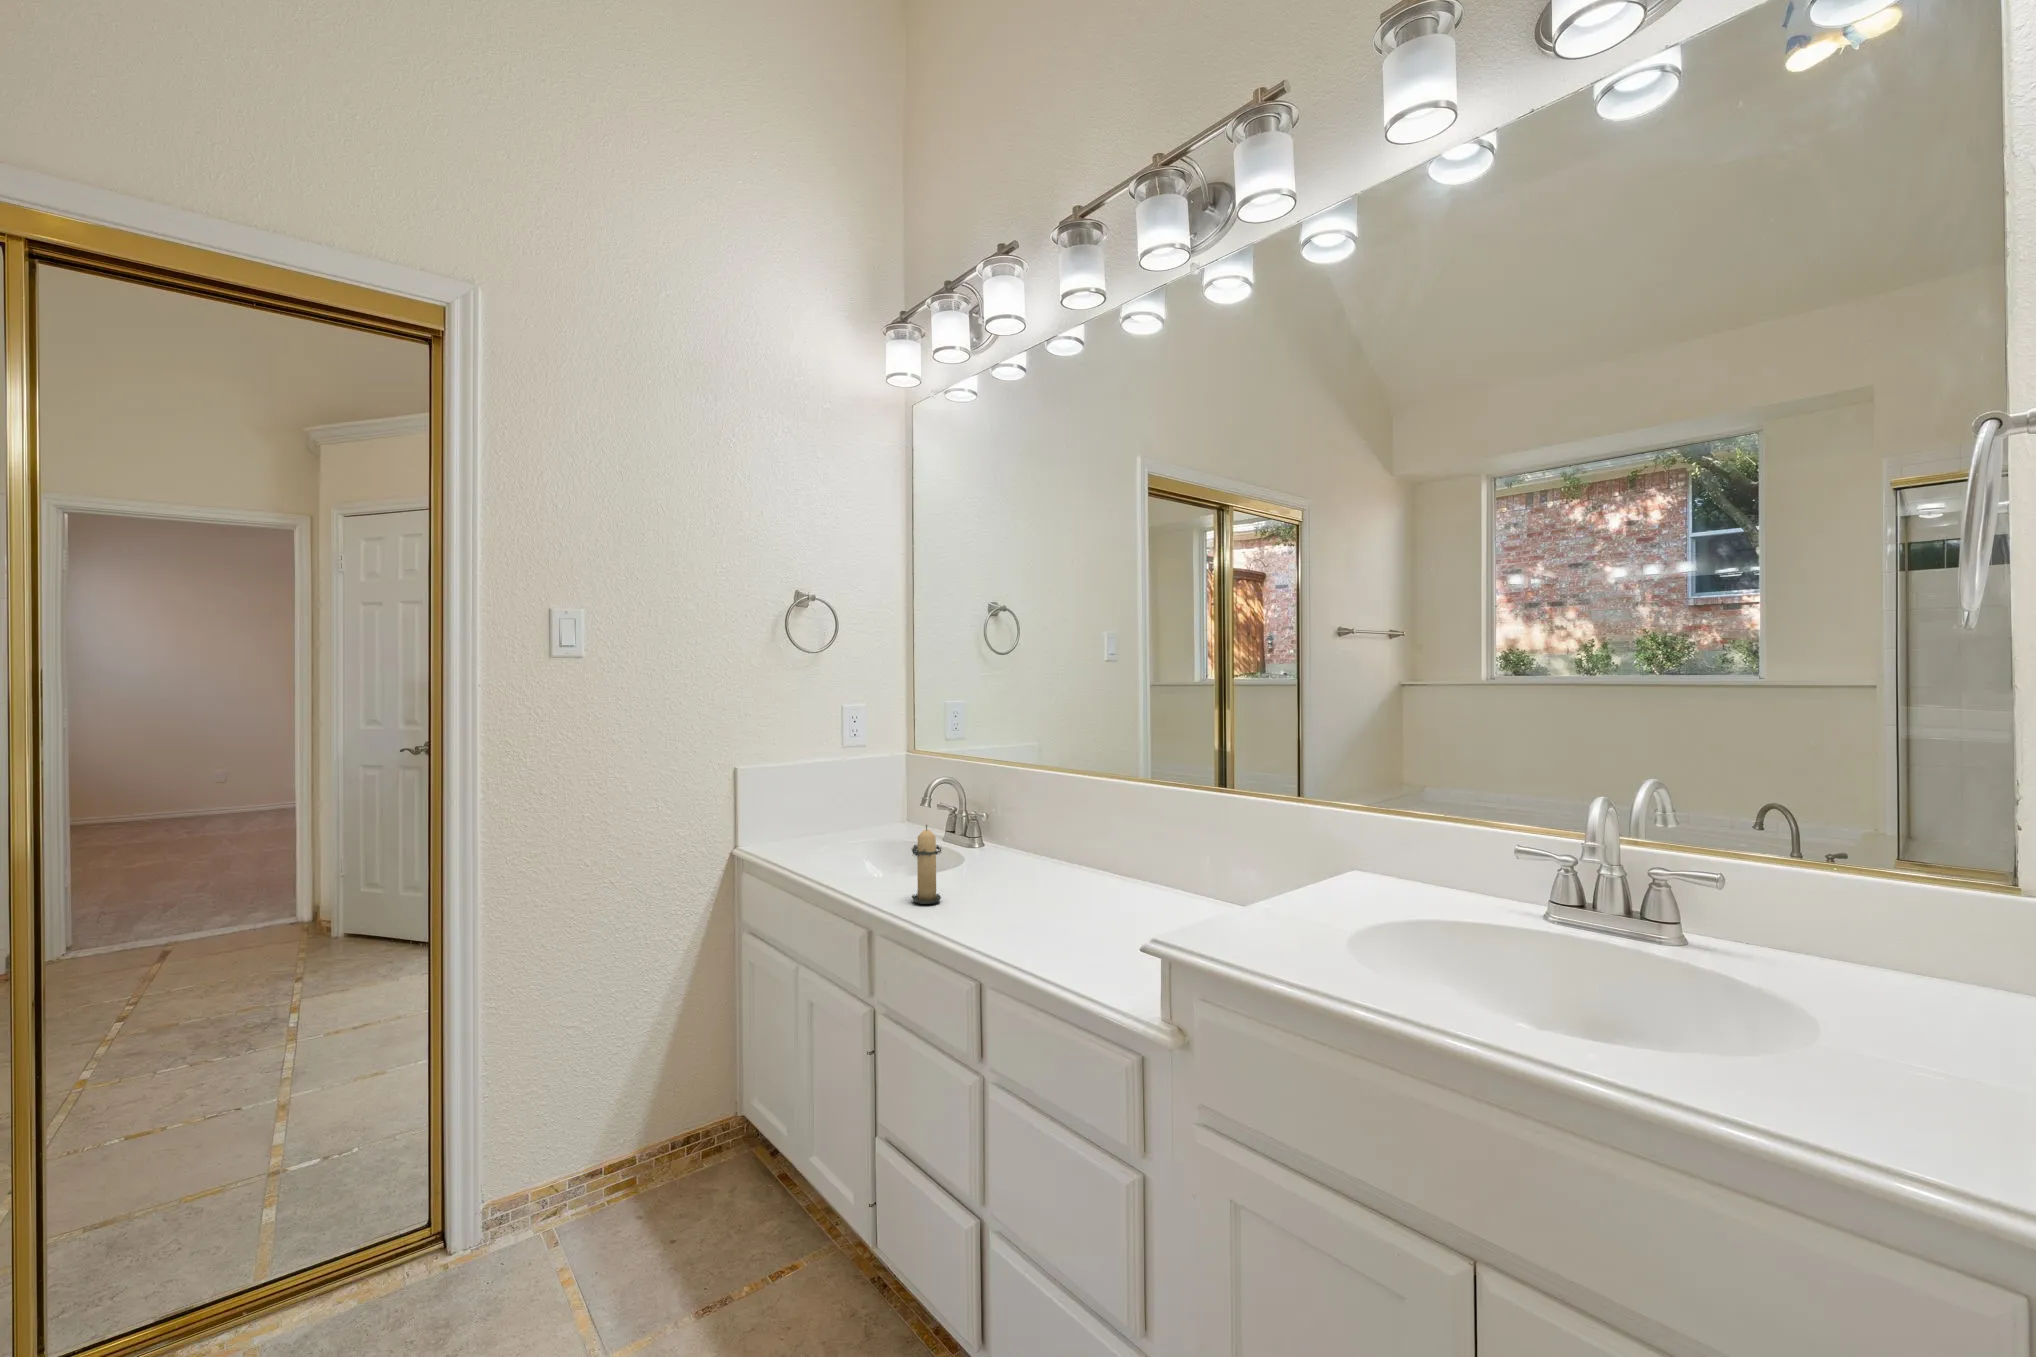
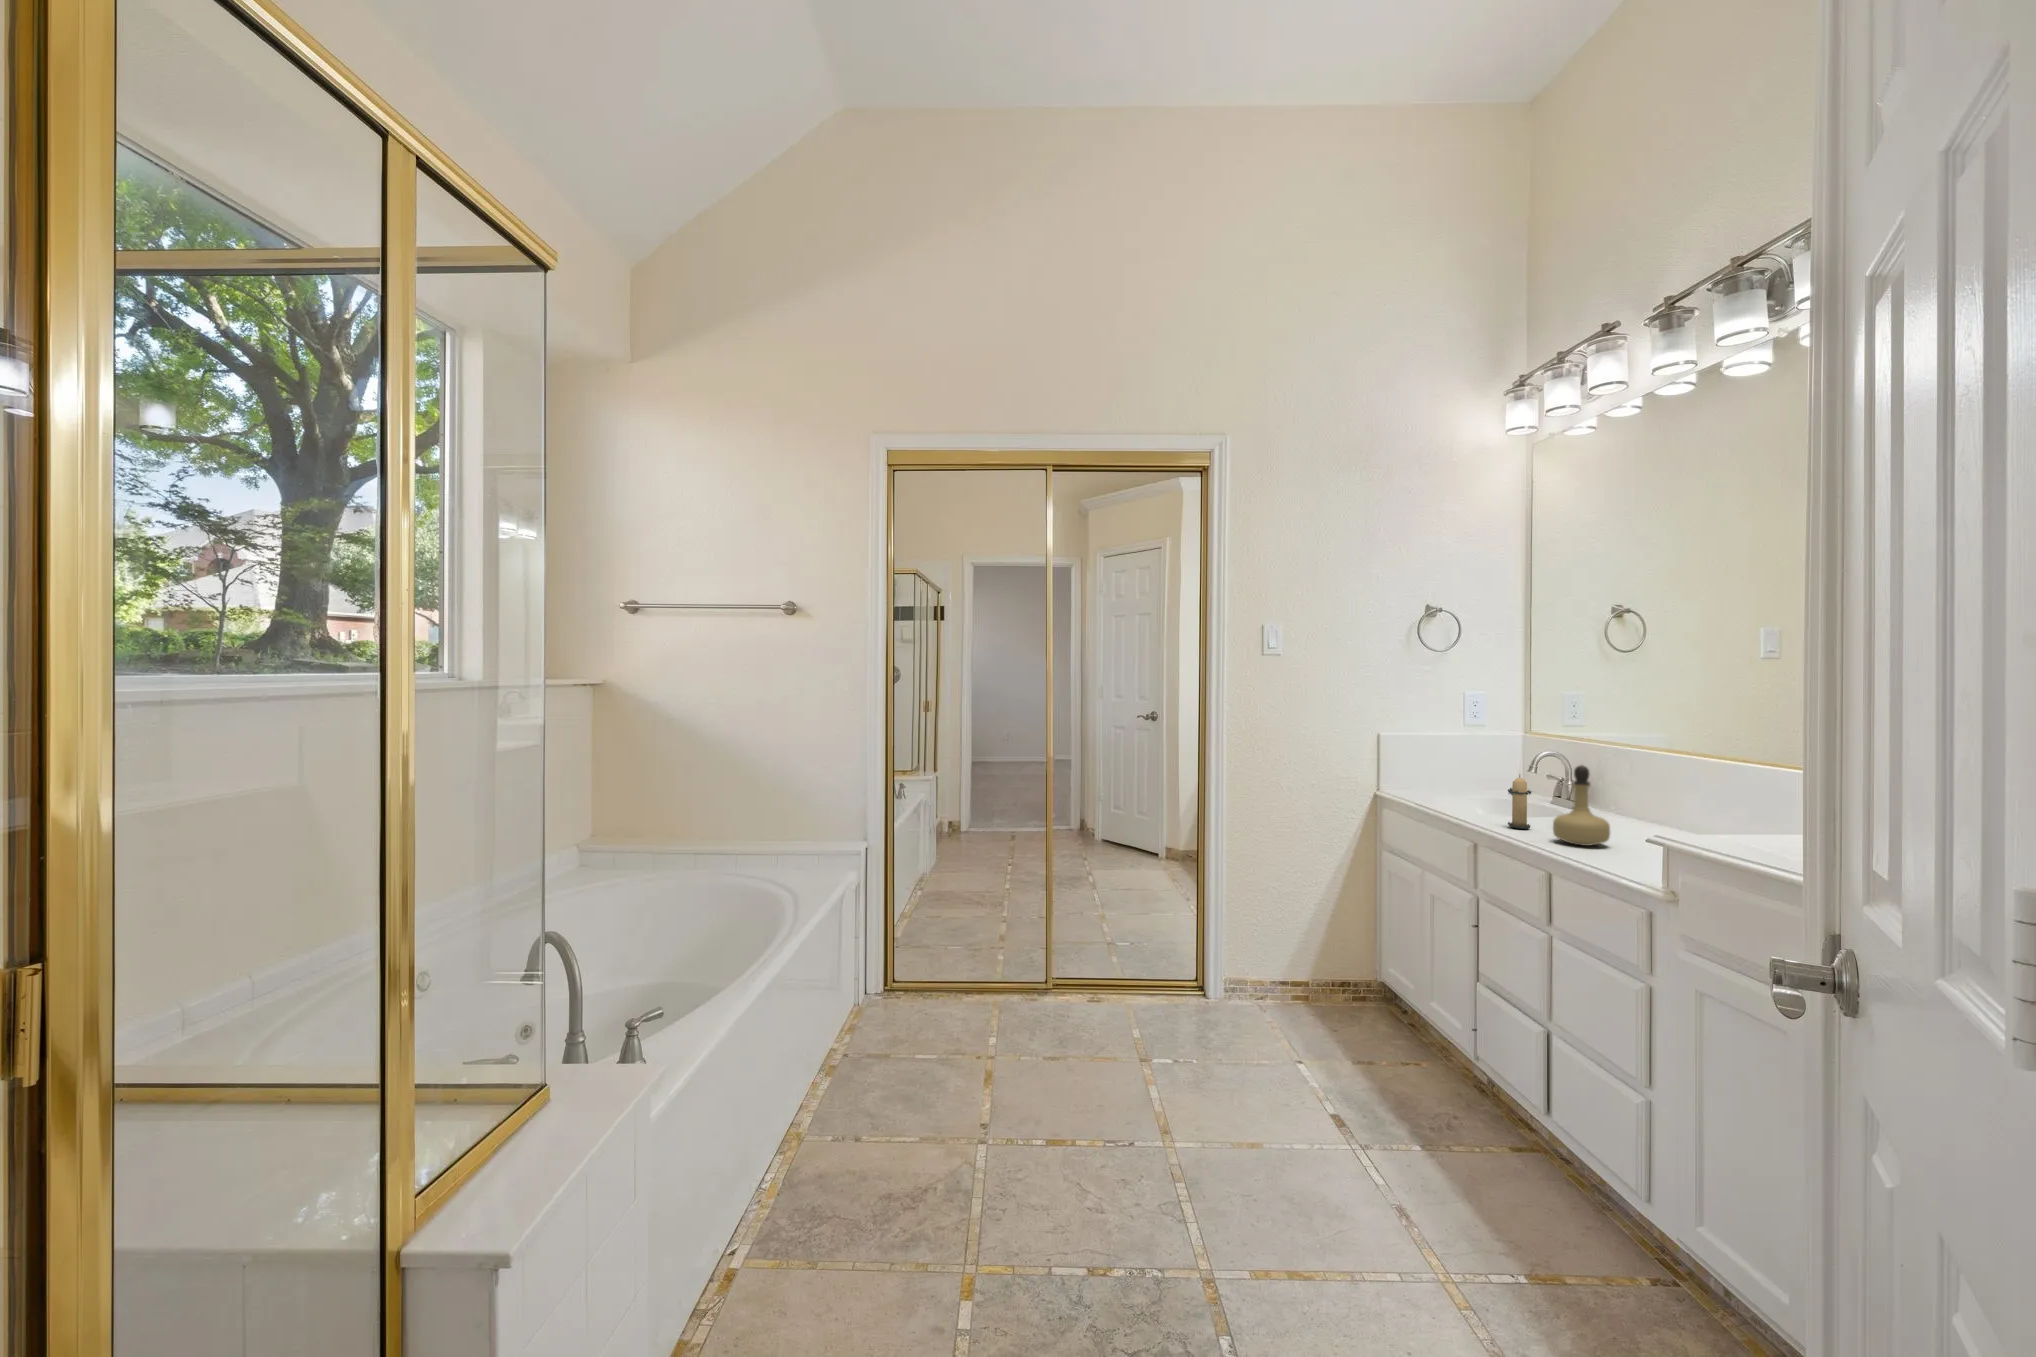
perfume bottle: none [976,811,1045,928] -> present [1553,765,1610,846]

